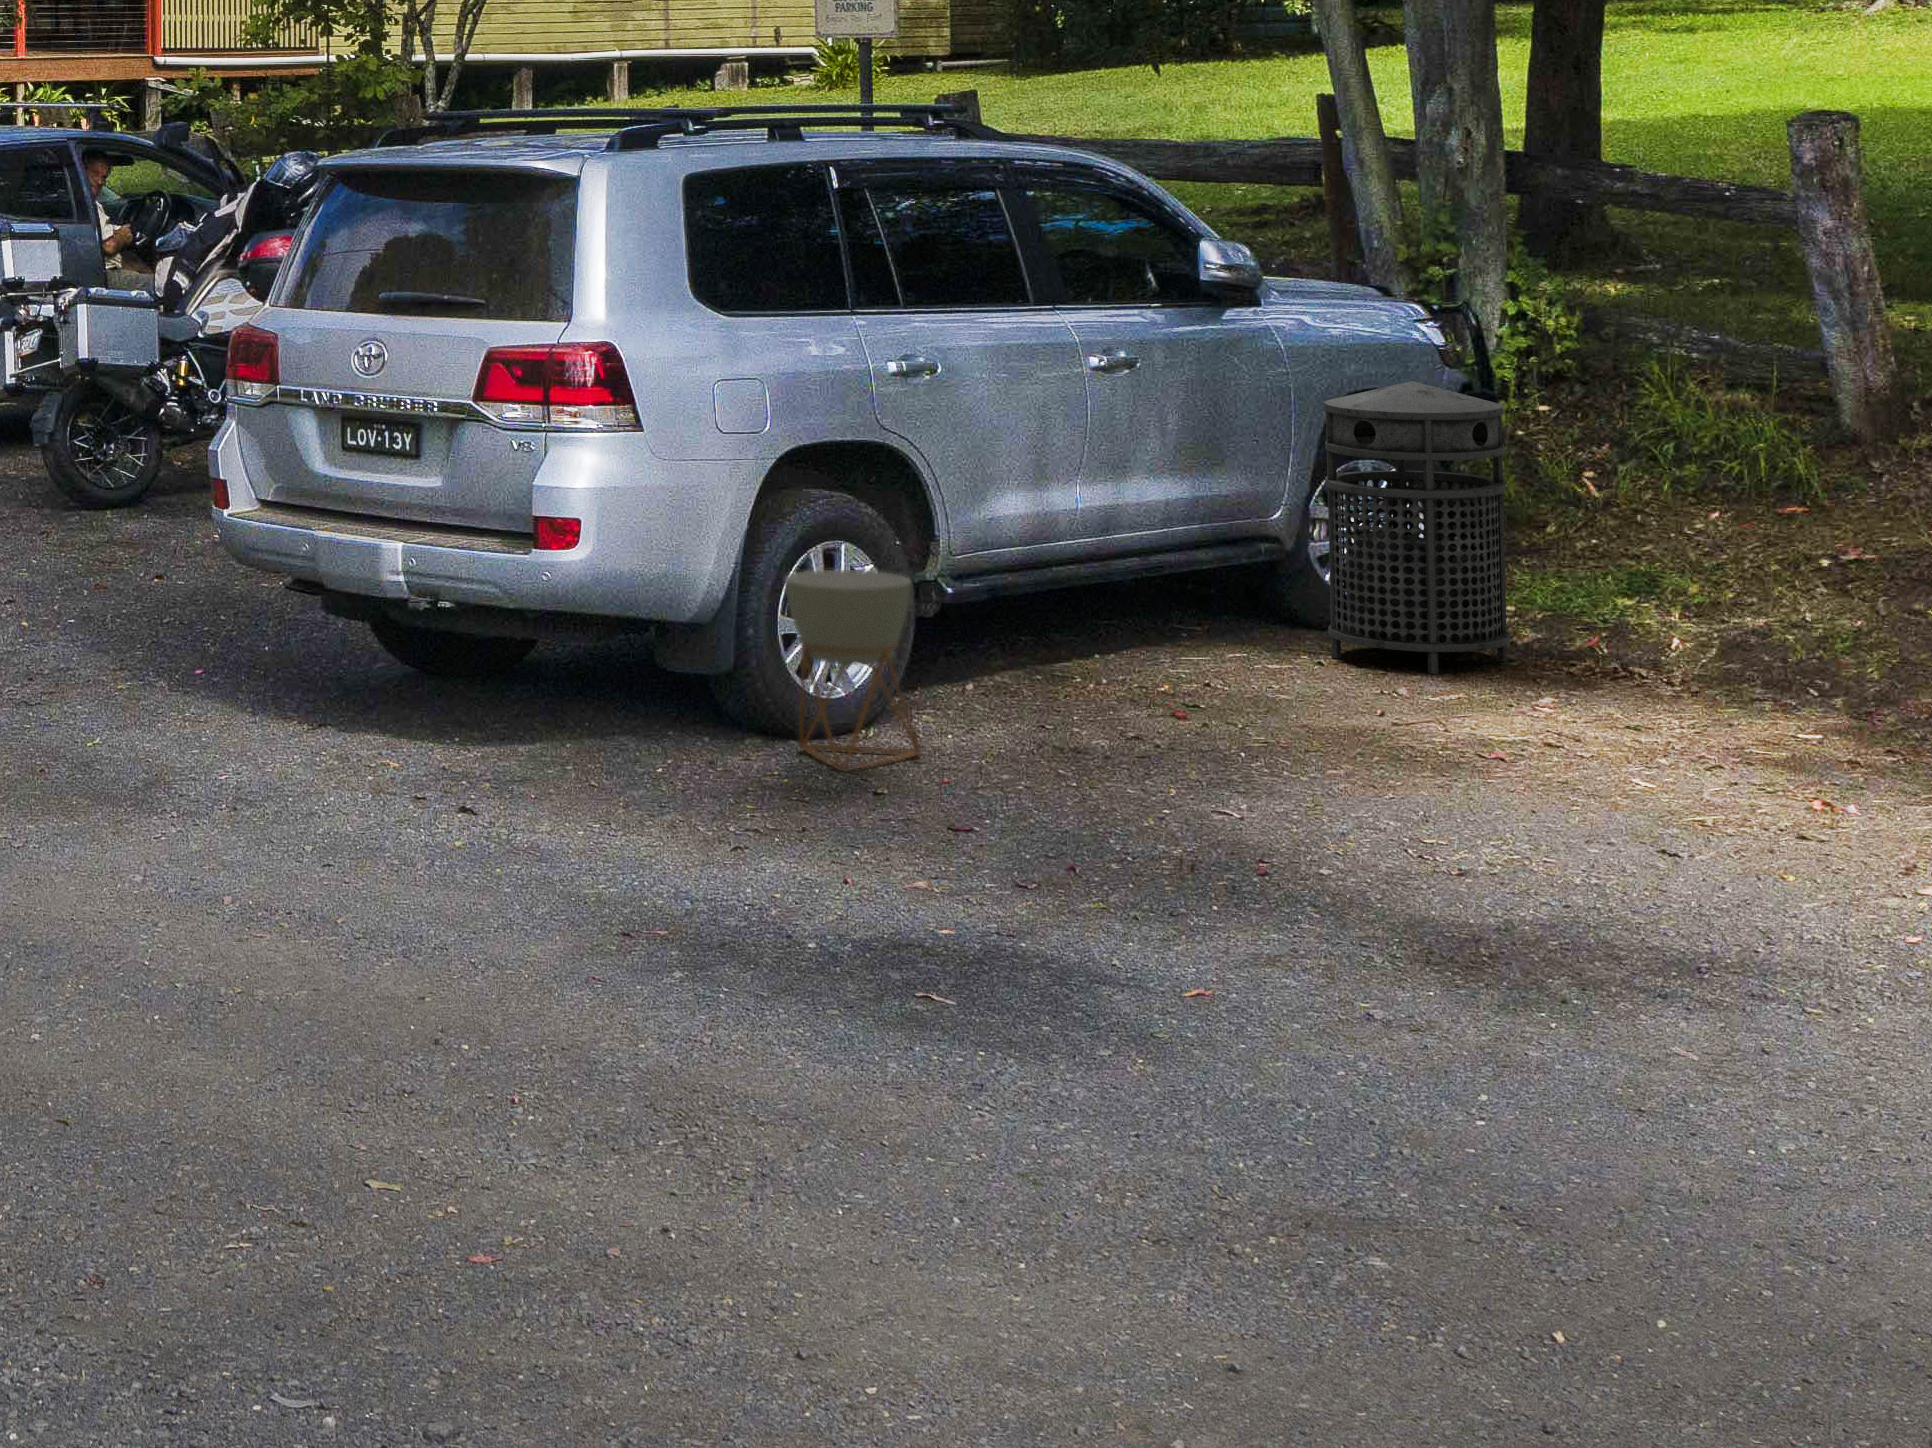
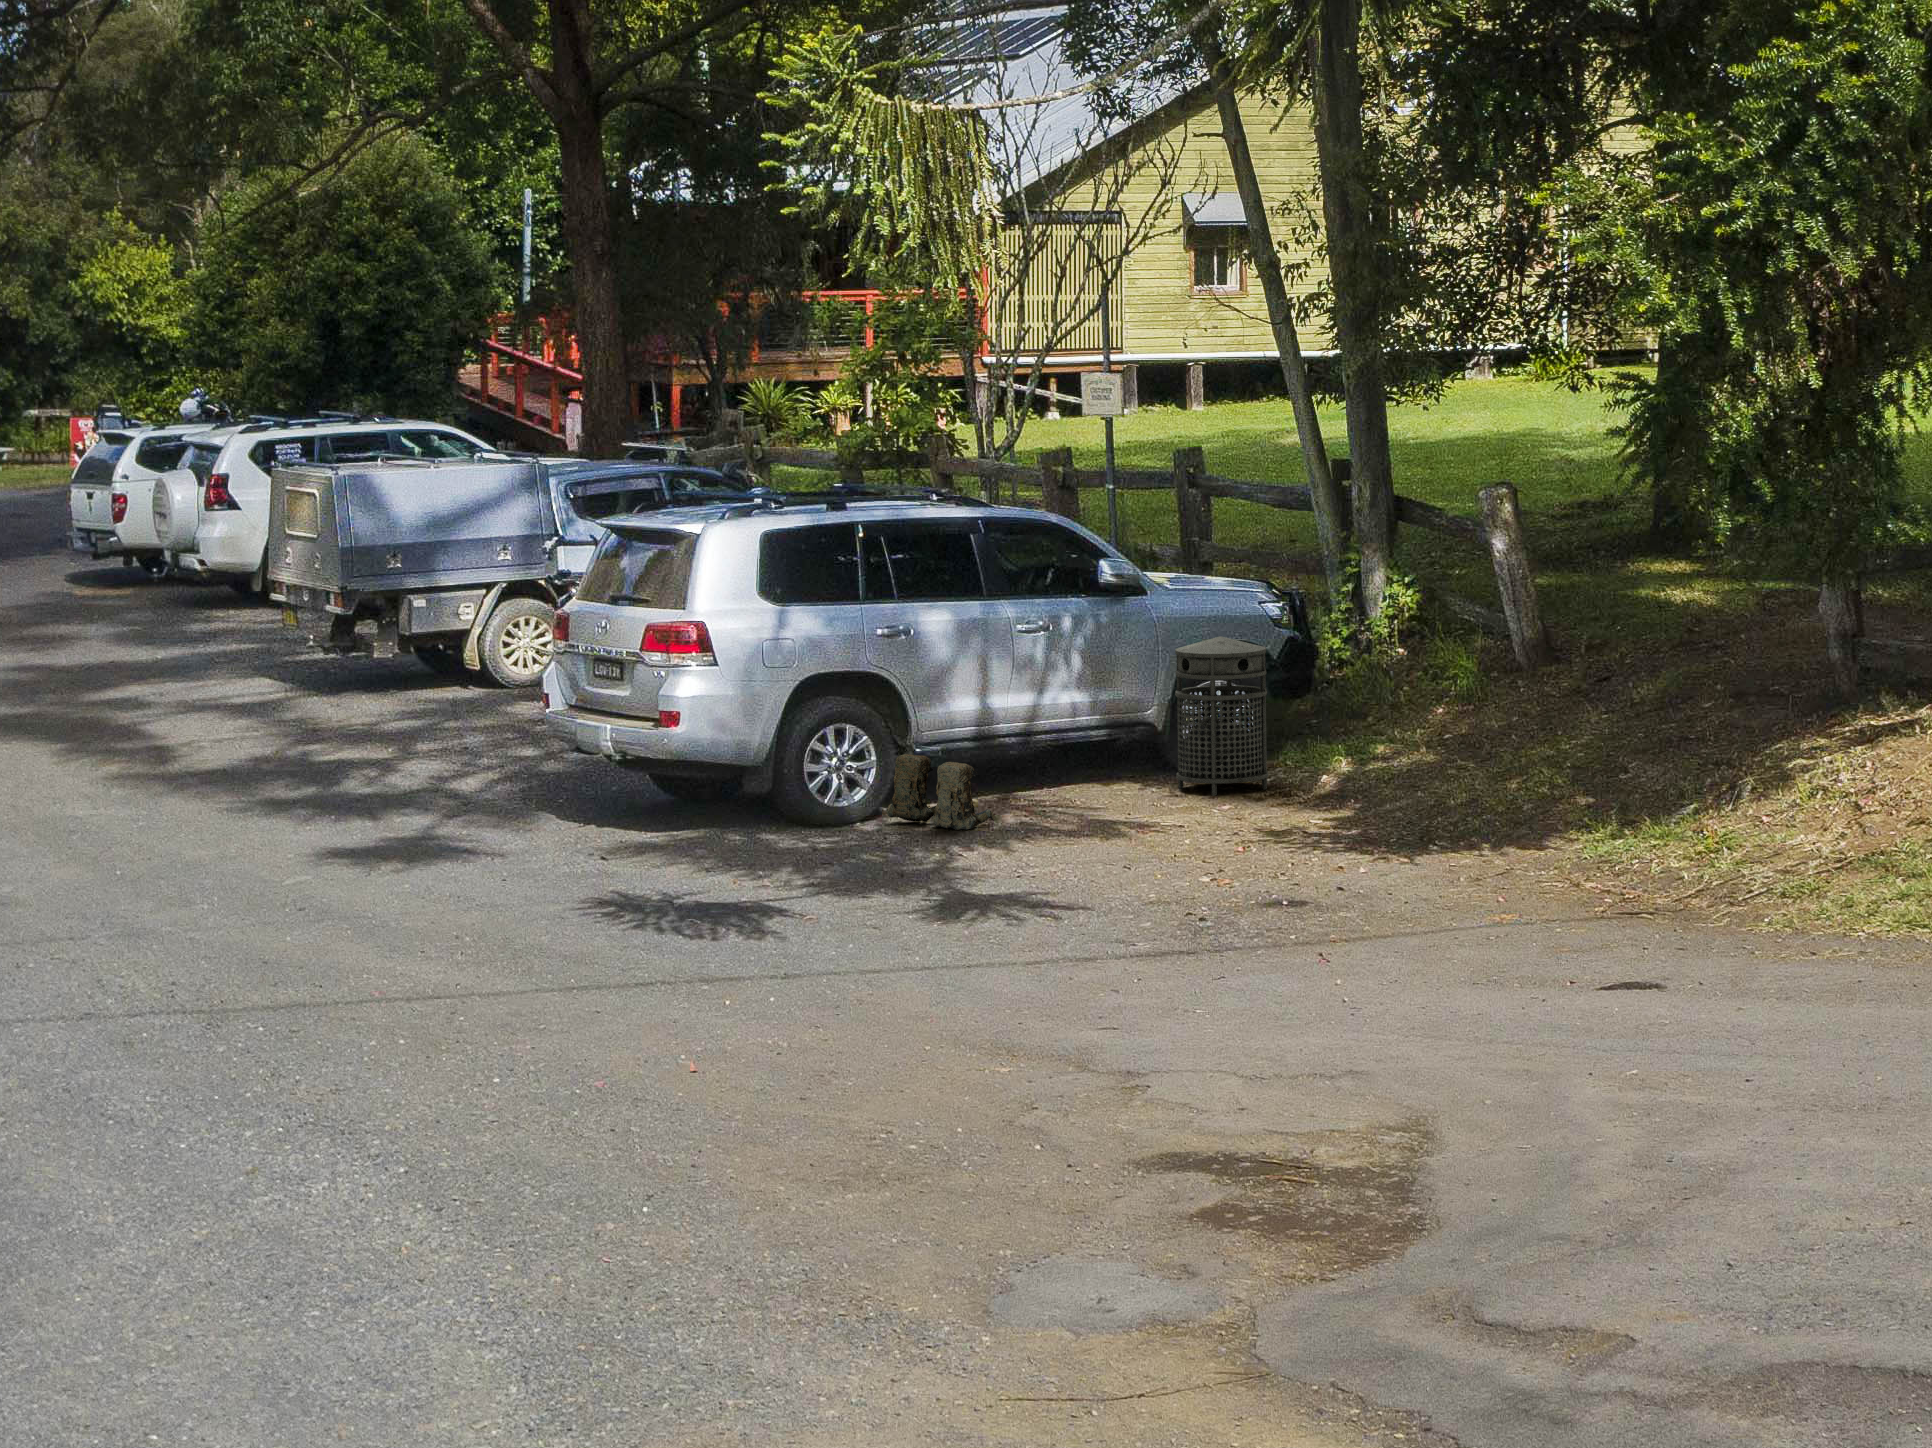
planter: present [785,570,920,771] -> none [796,739,868,841]
backpack: none [916,599,1137,747] -> present [887,754,995,830]

